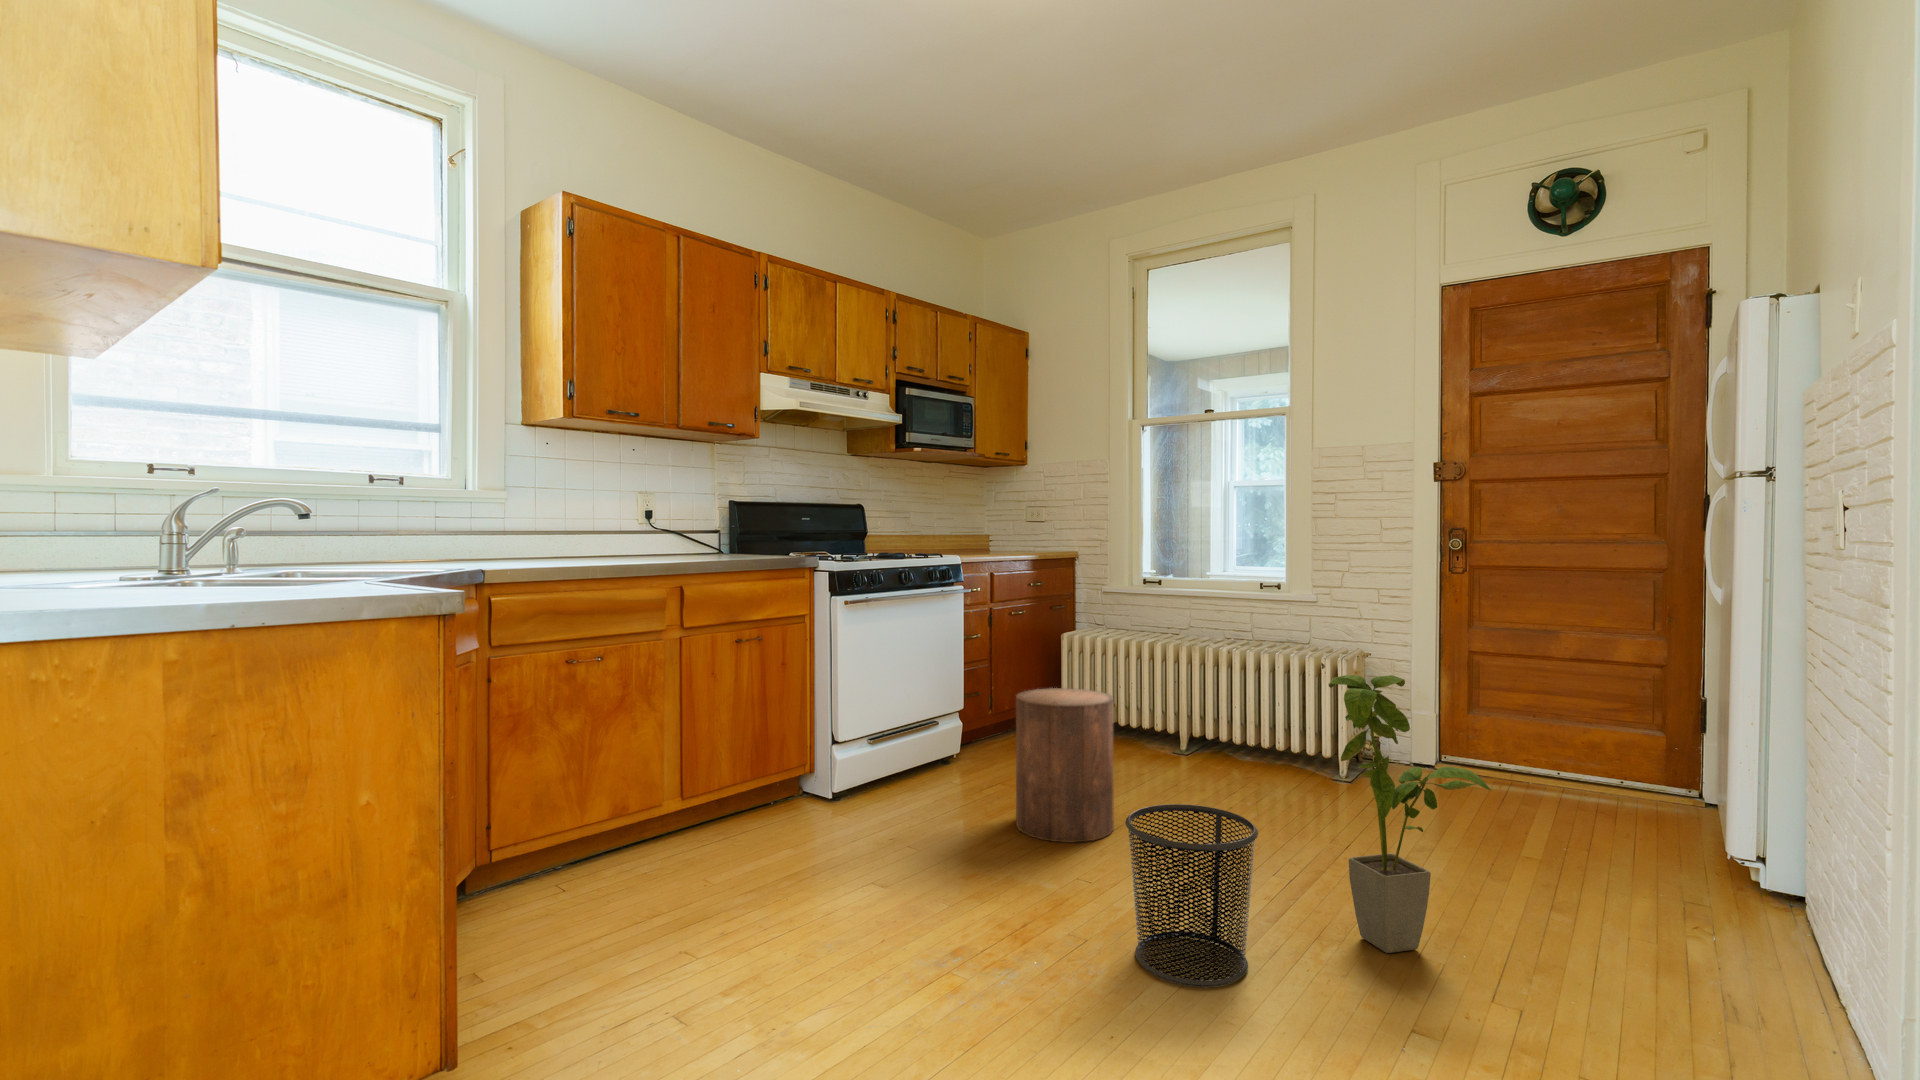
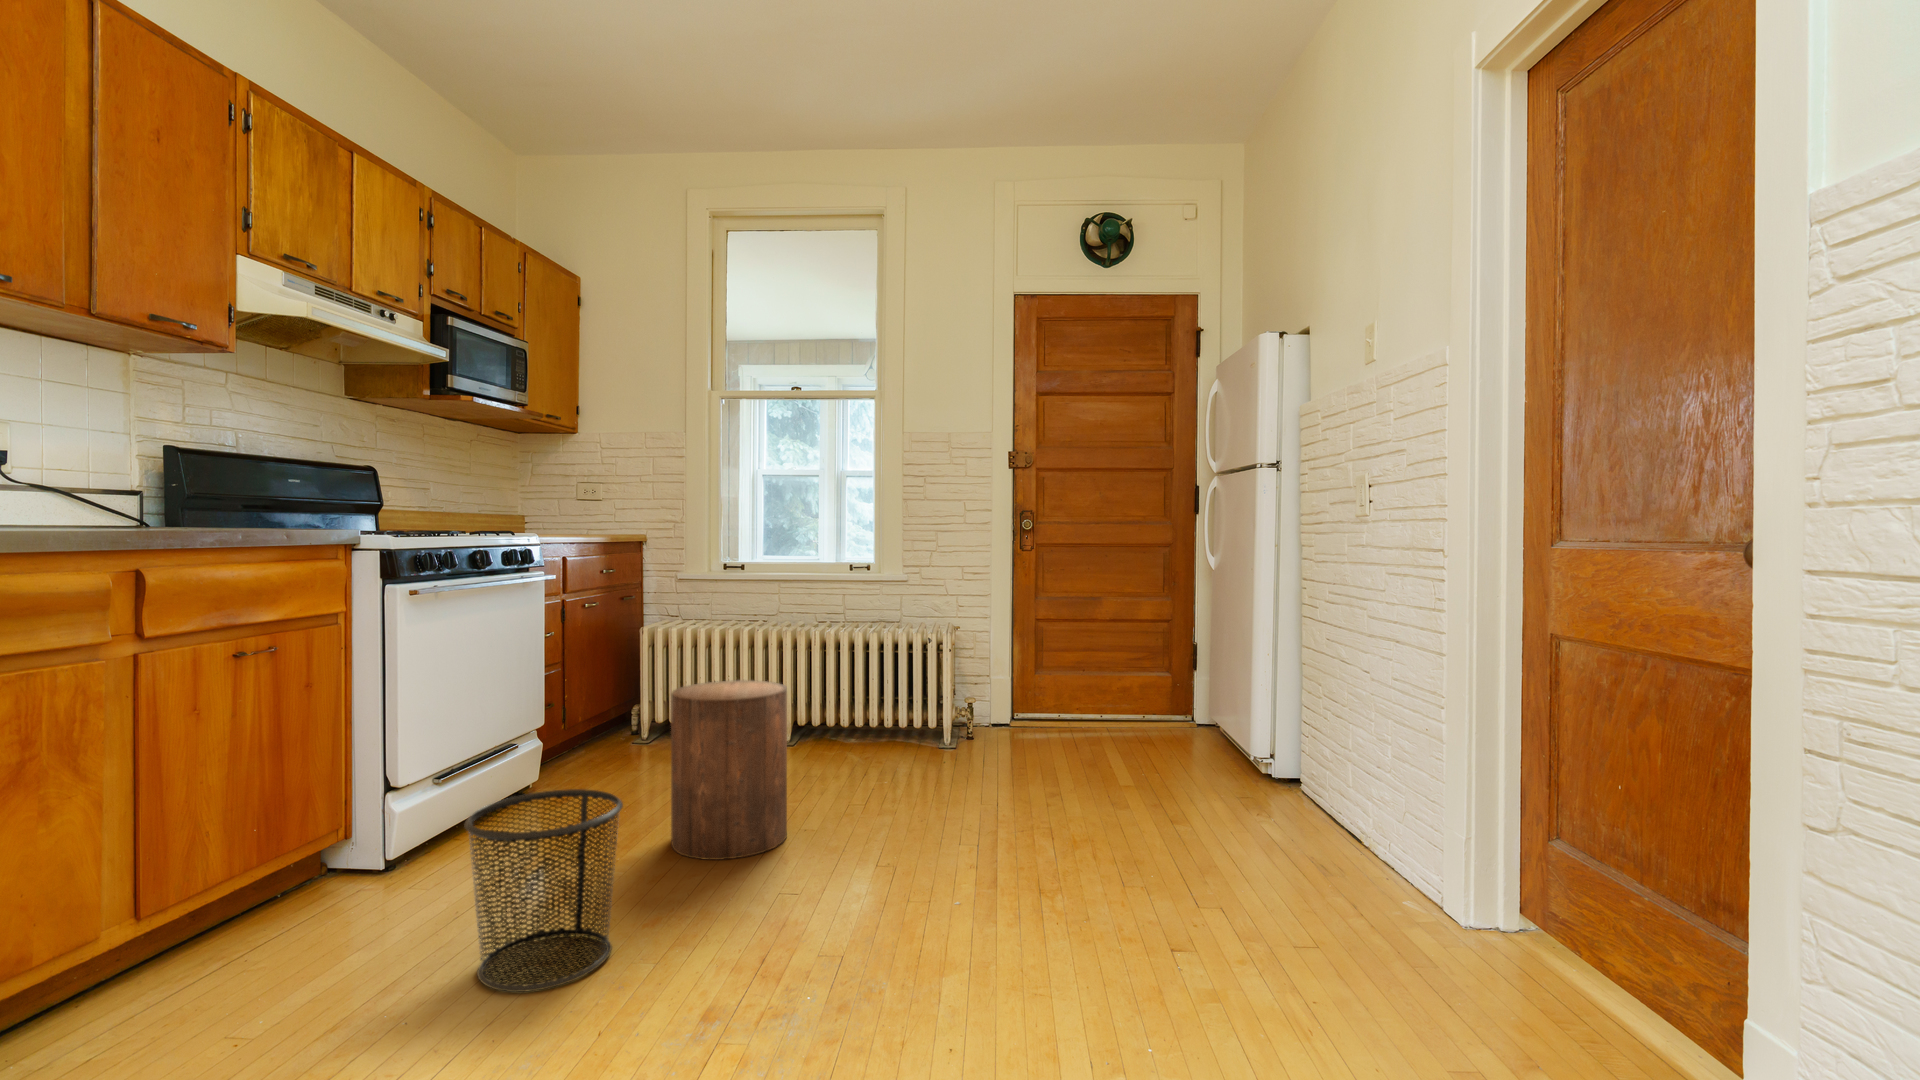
house plant: present [1329,675,1492,953] -> none [1061,630,1200,889]
waste bin: present [1125,804,1258,987] -> present [465,789,623,992]

